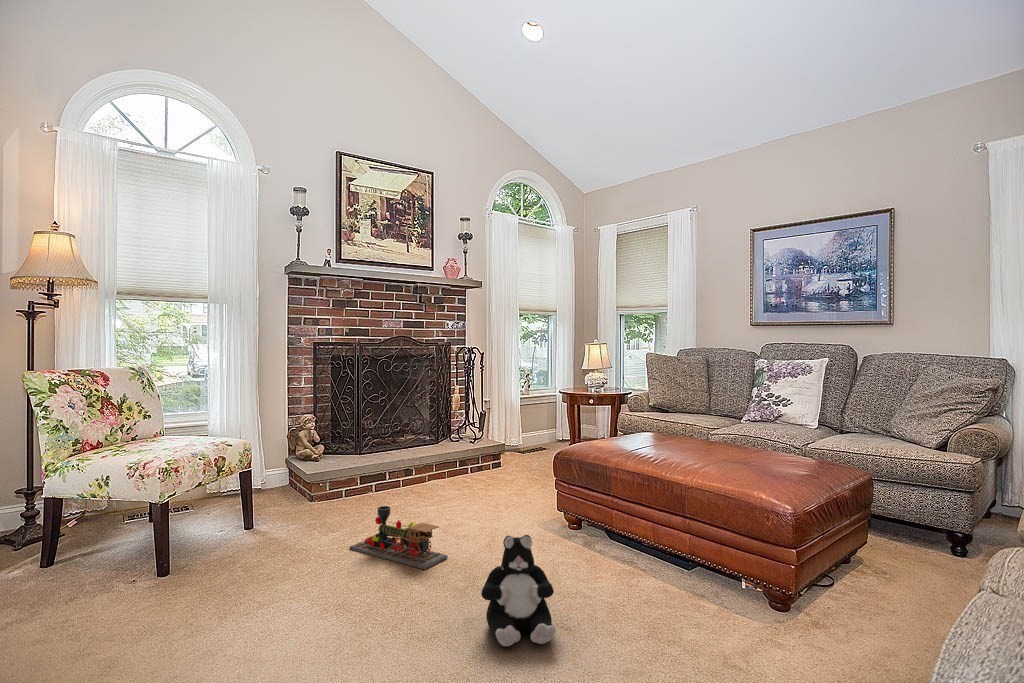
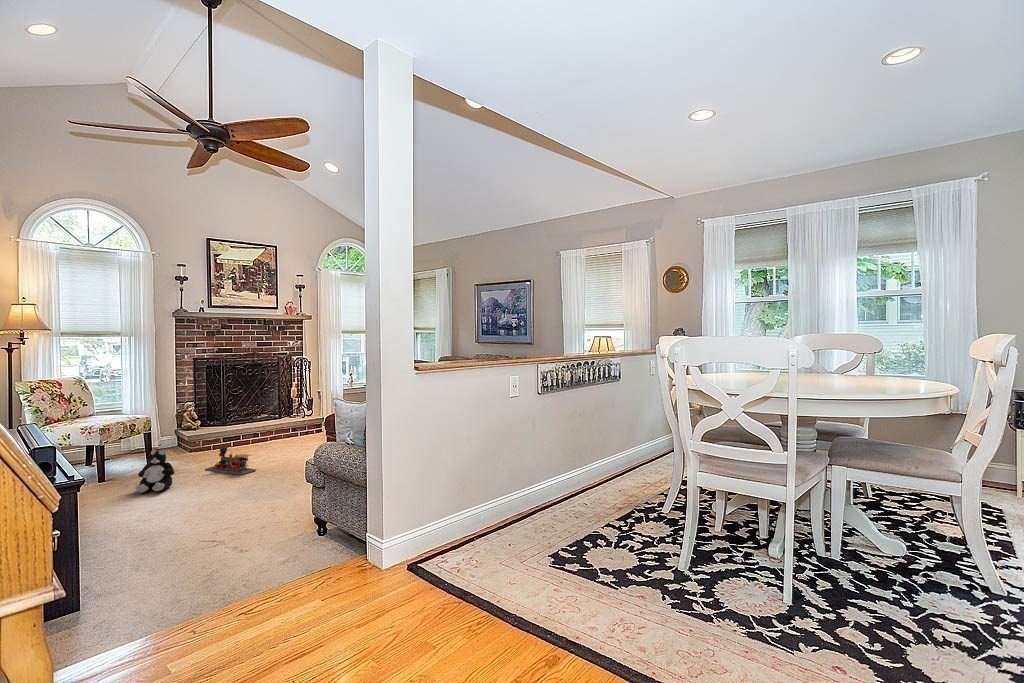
plush toy: present [481,535,556,647] -> present [135,449,174,493]

